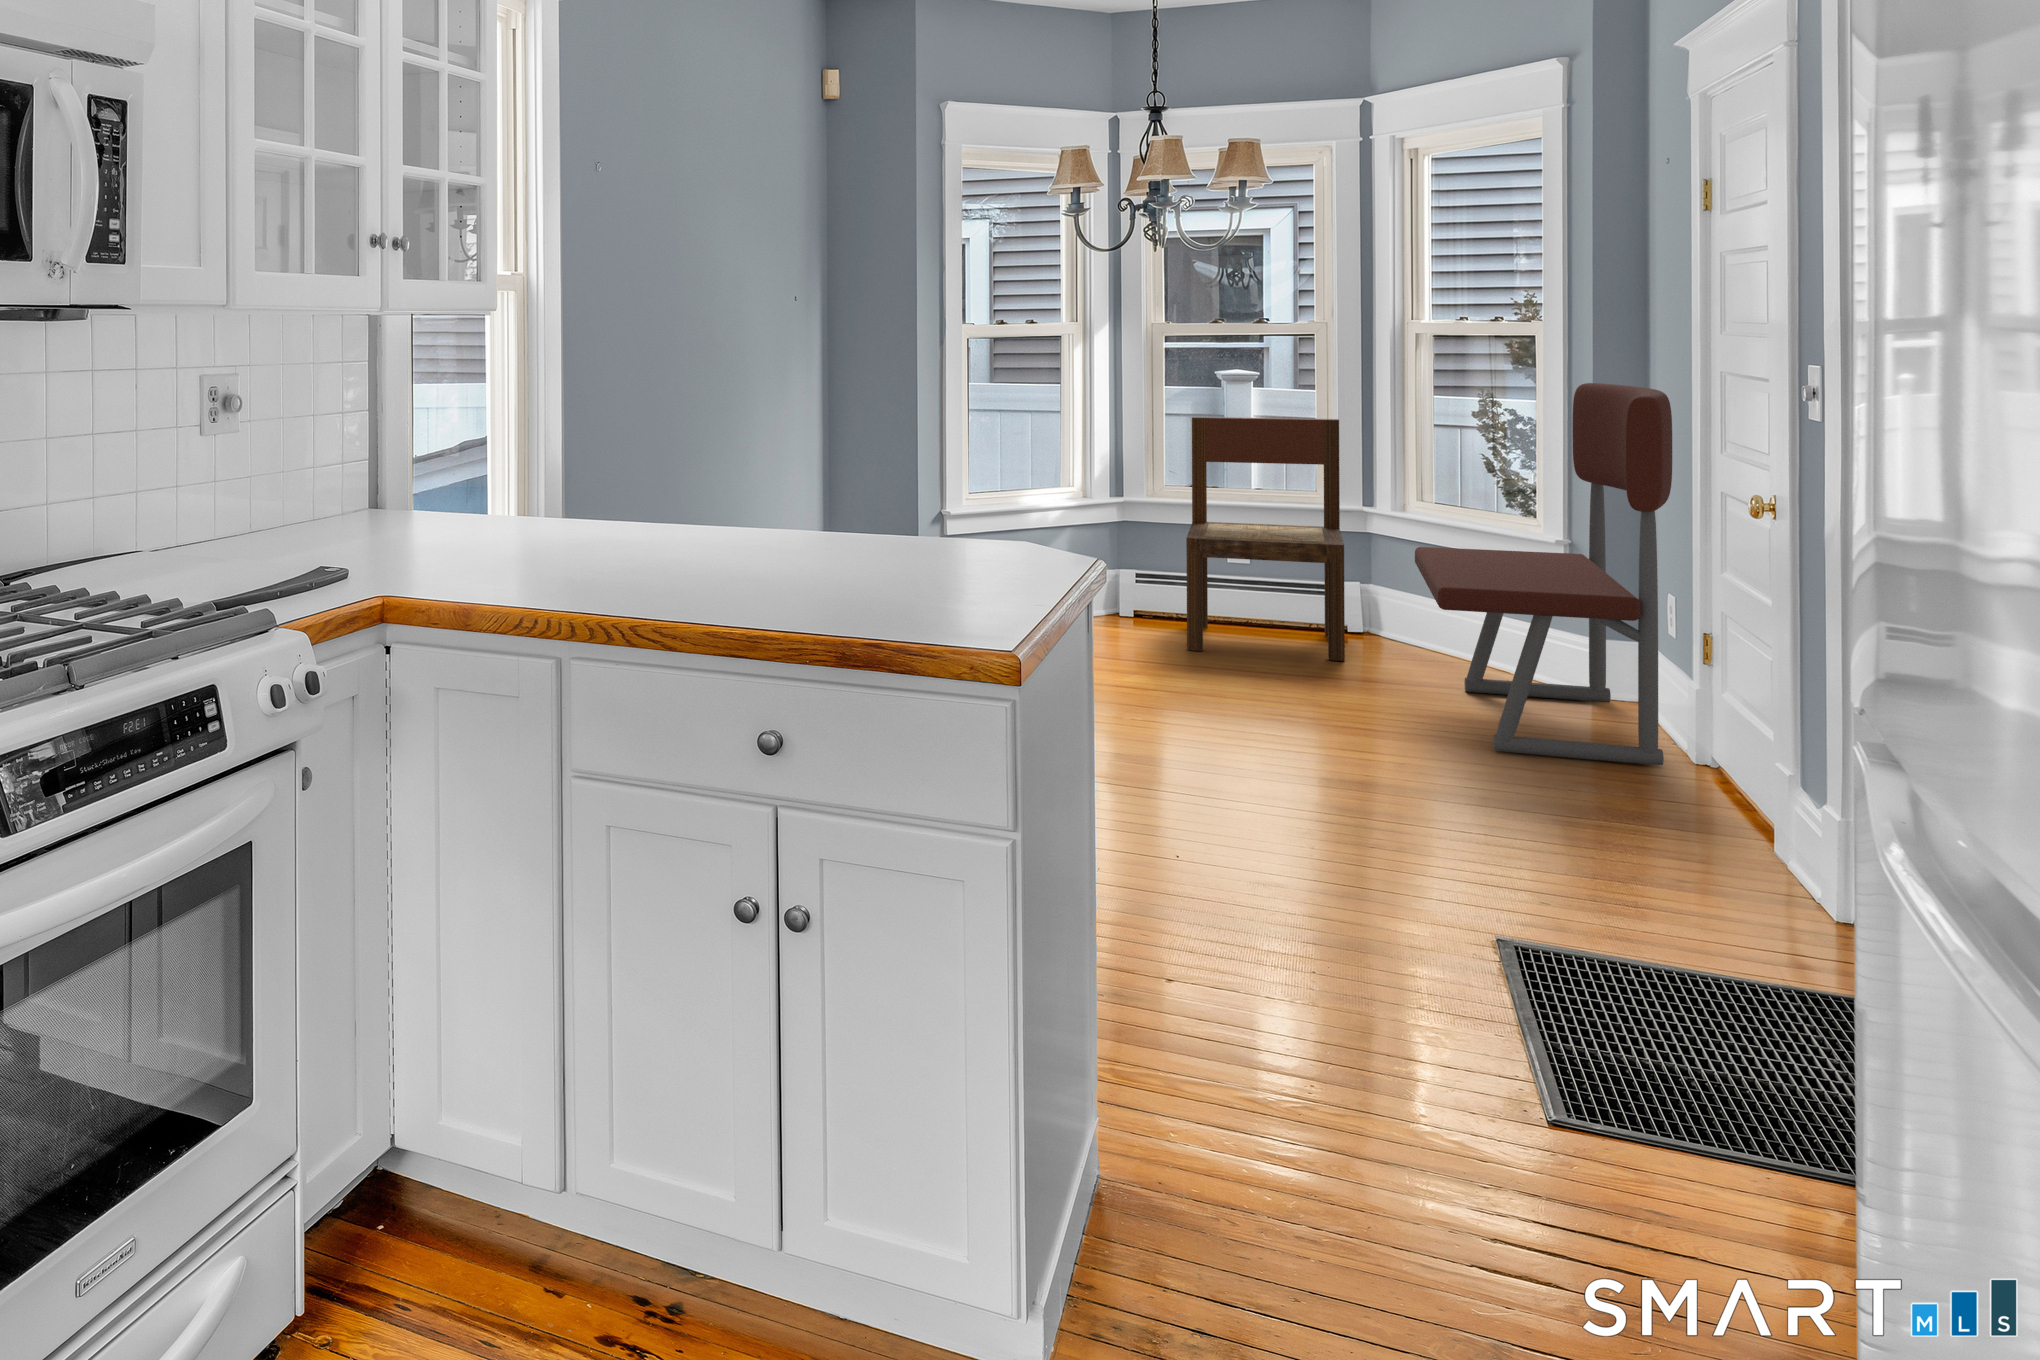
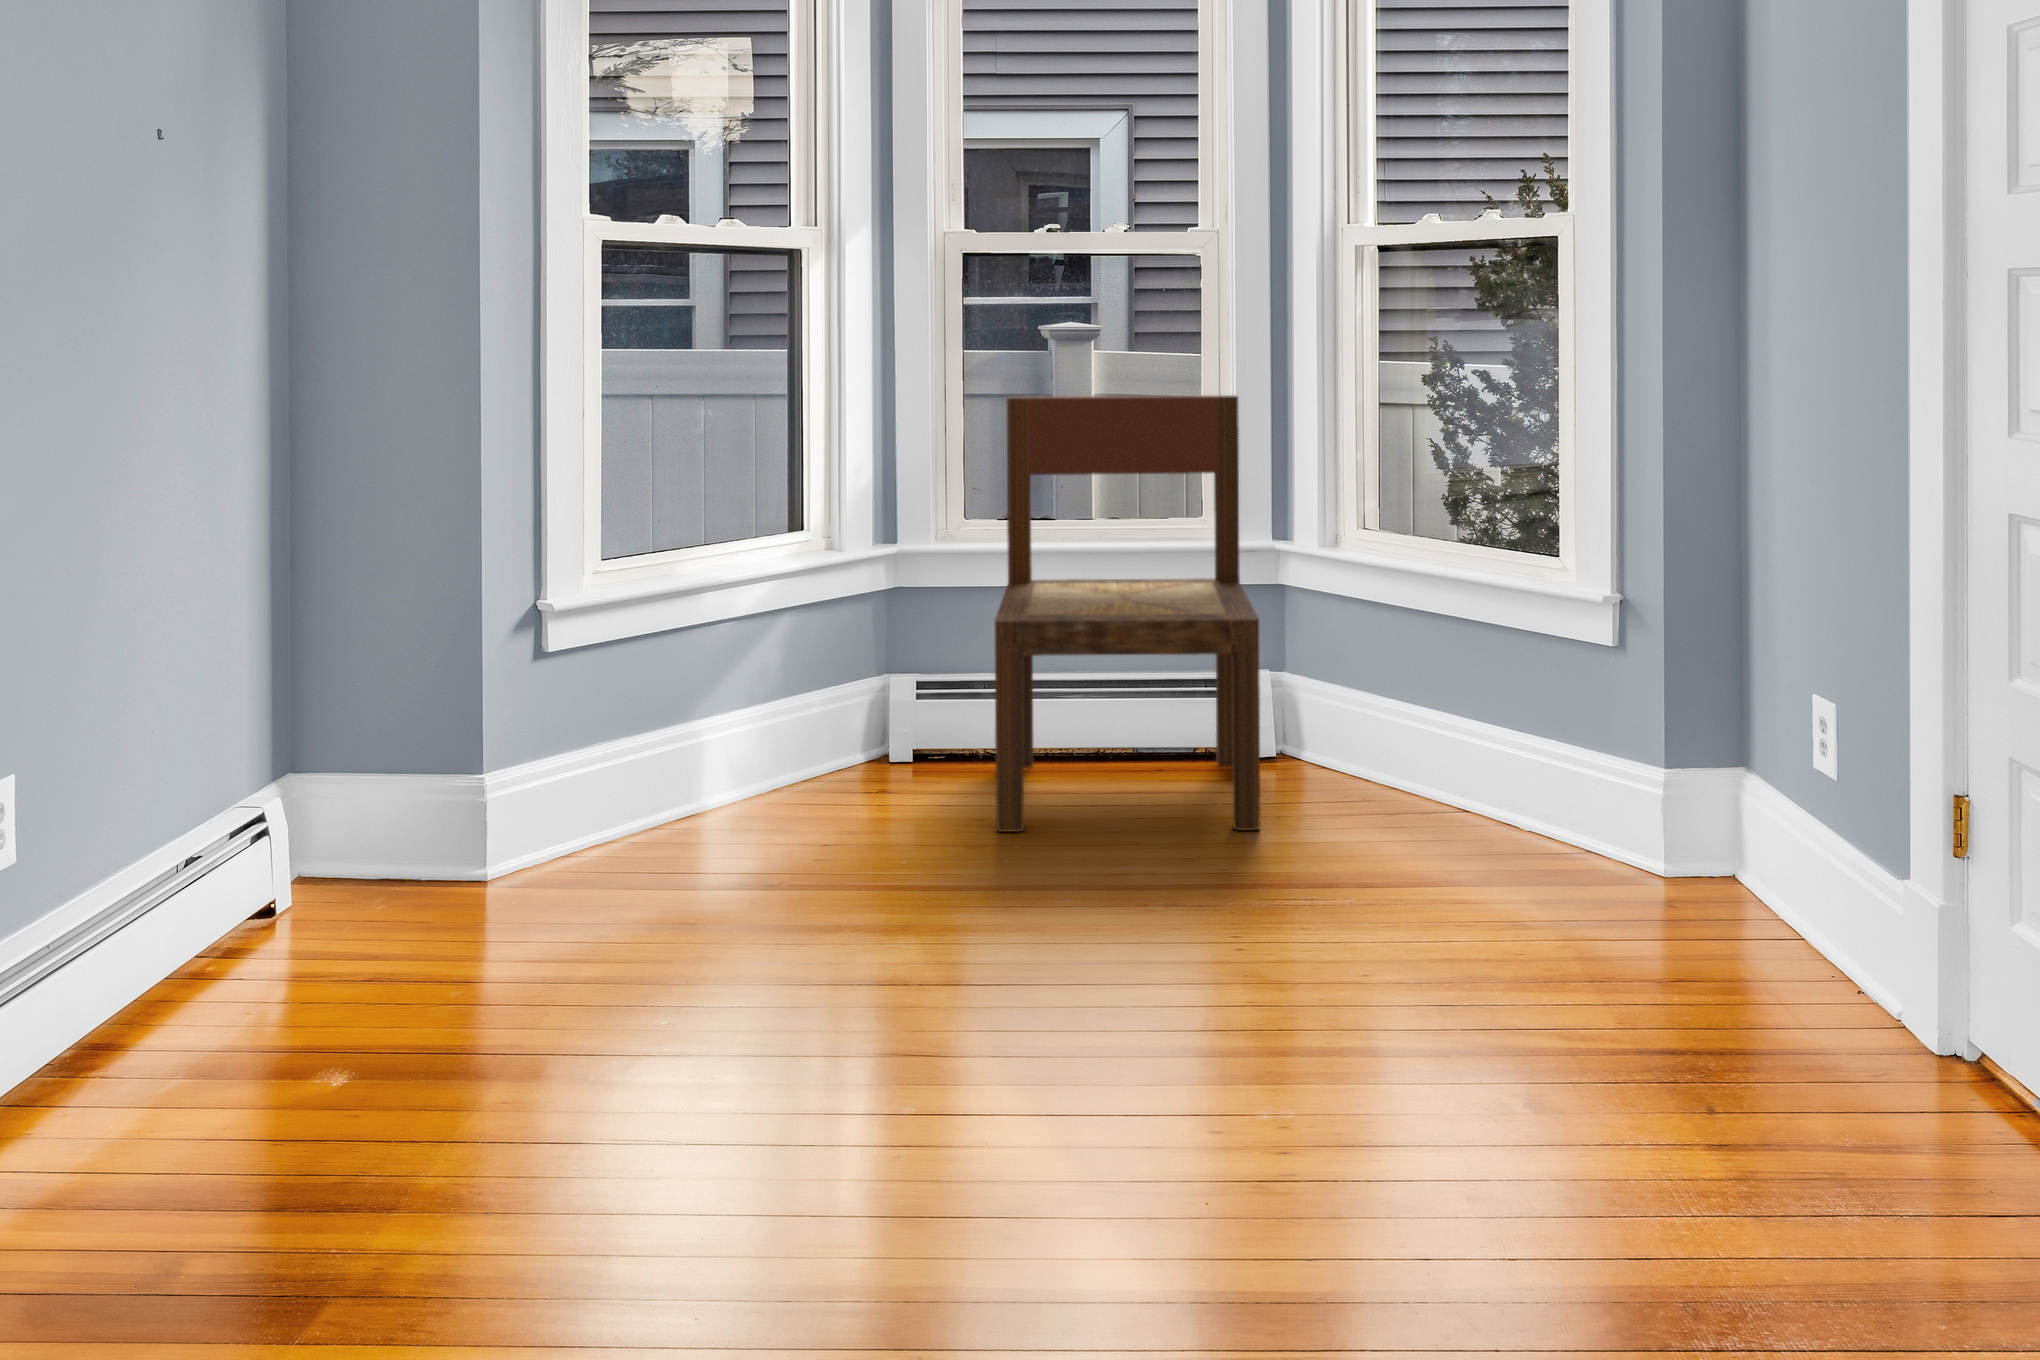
bench: present [1415,383,1672,765] -> none [1388,310,1931,1104]

